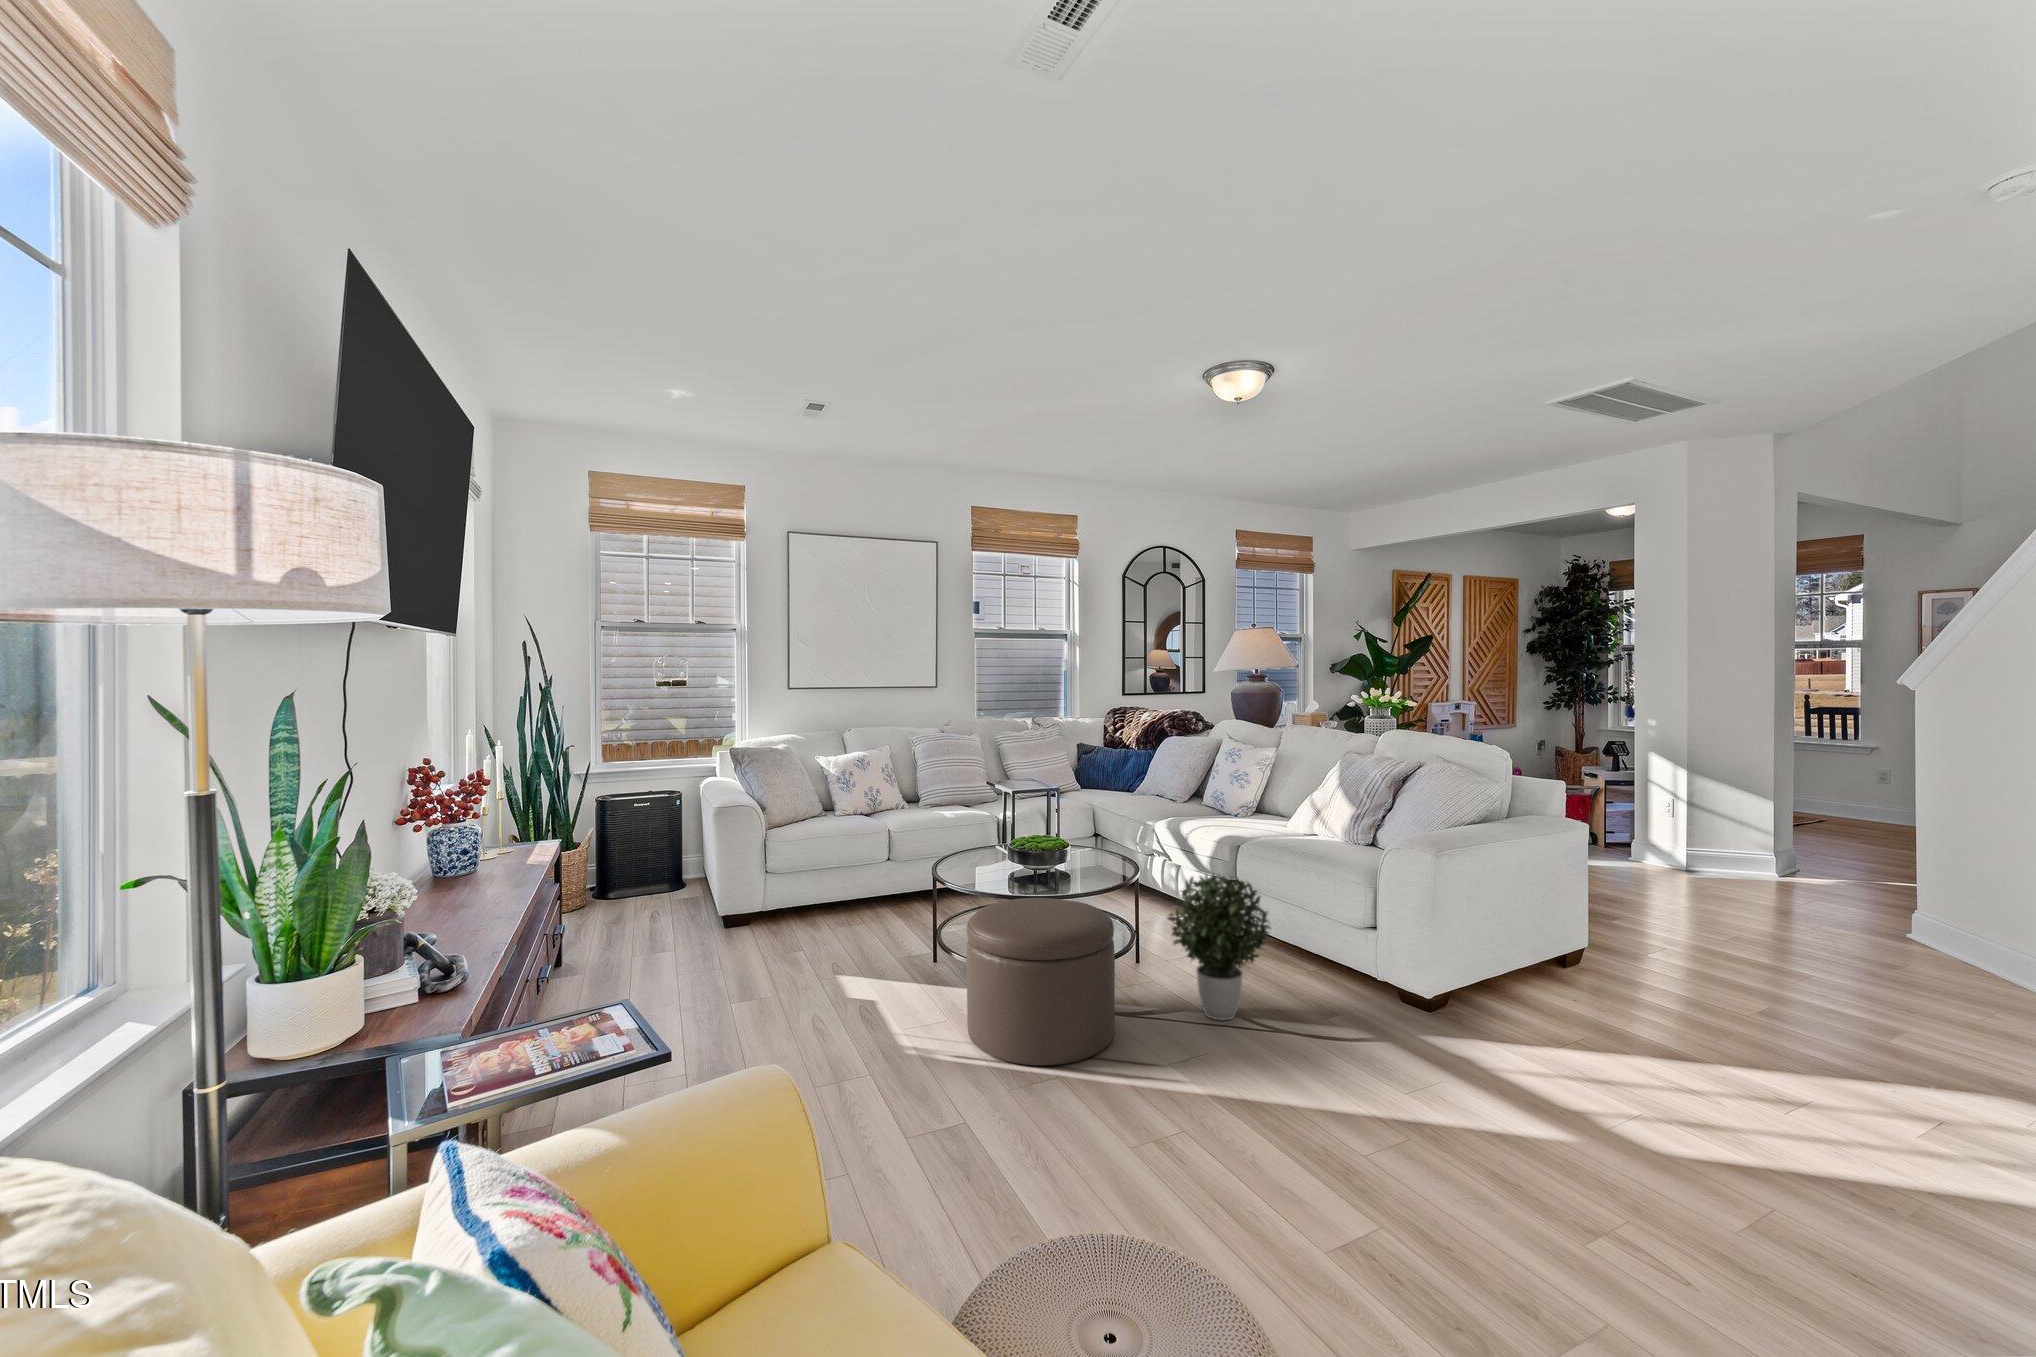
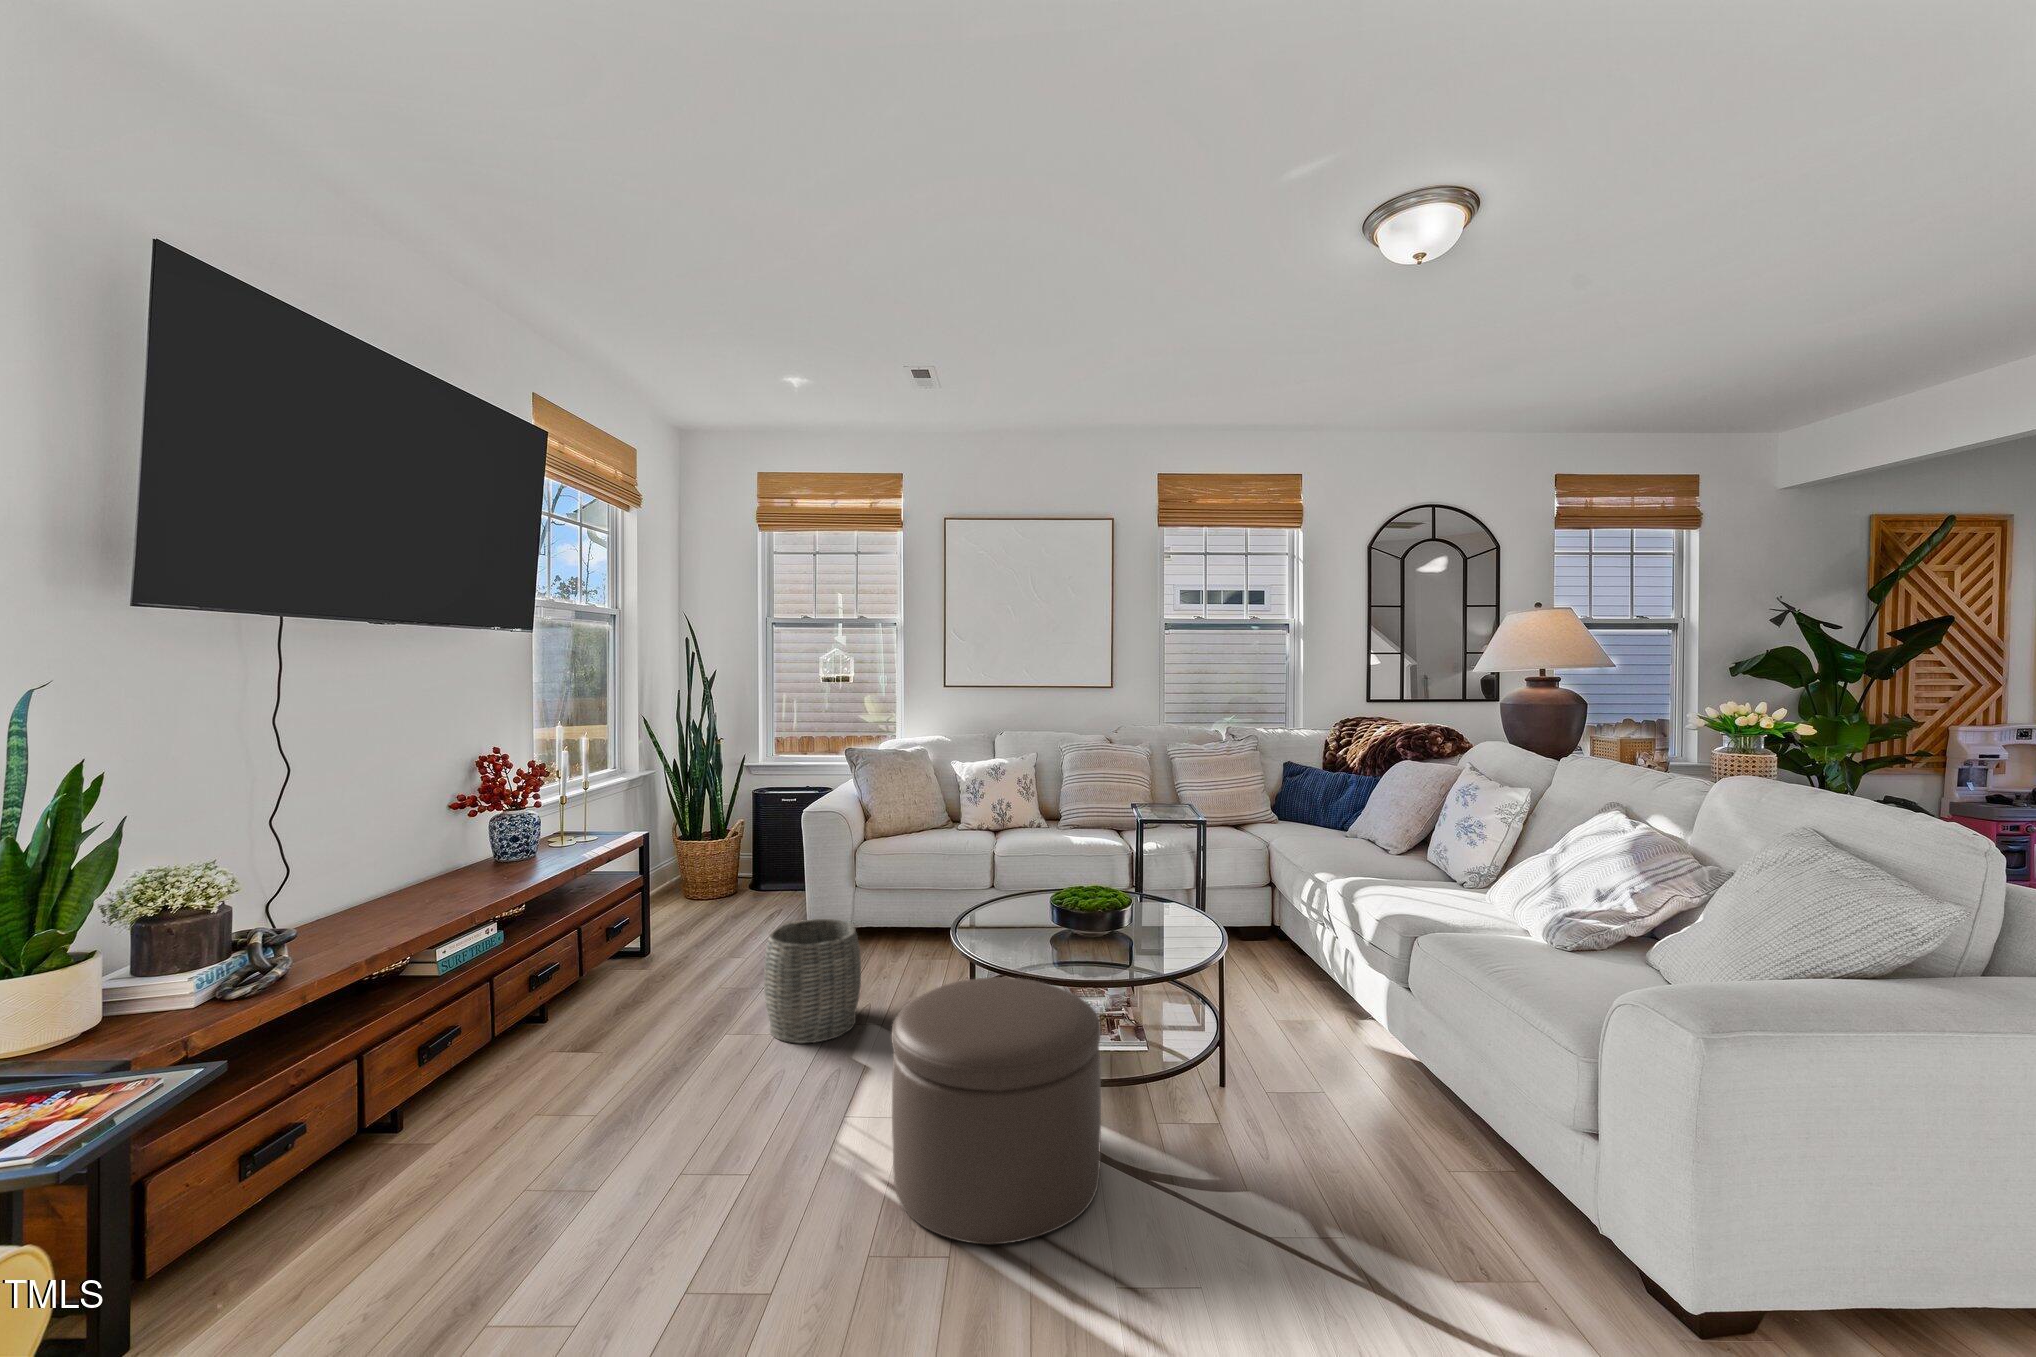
potted plant: present [1168,874,1270,1020] -> none [1199,984,1369,1229]
woven basket: none [758,890,842,993] -> present [764,919,861,1043]

